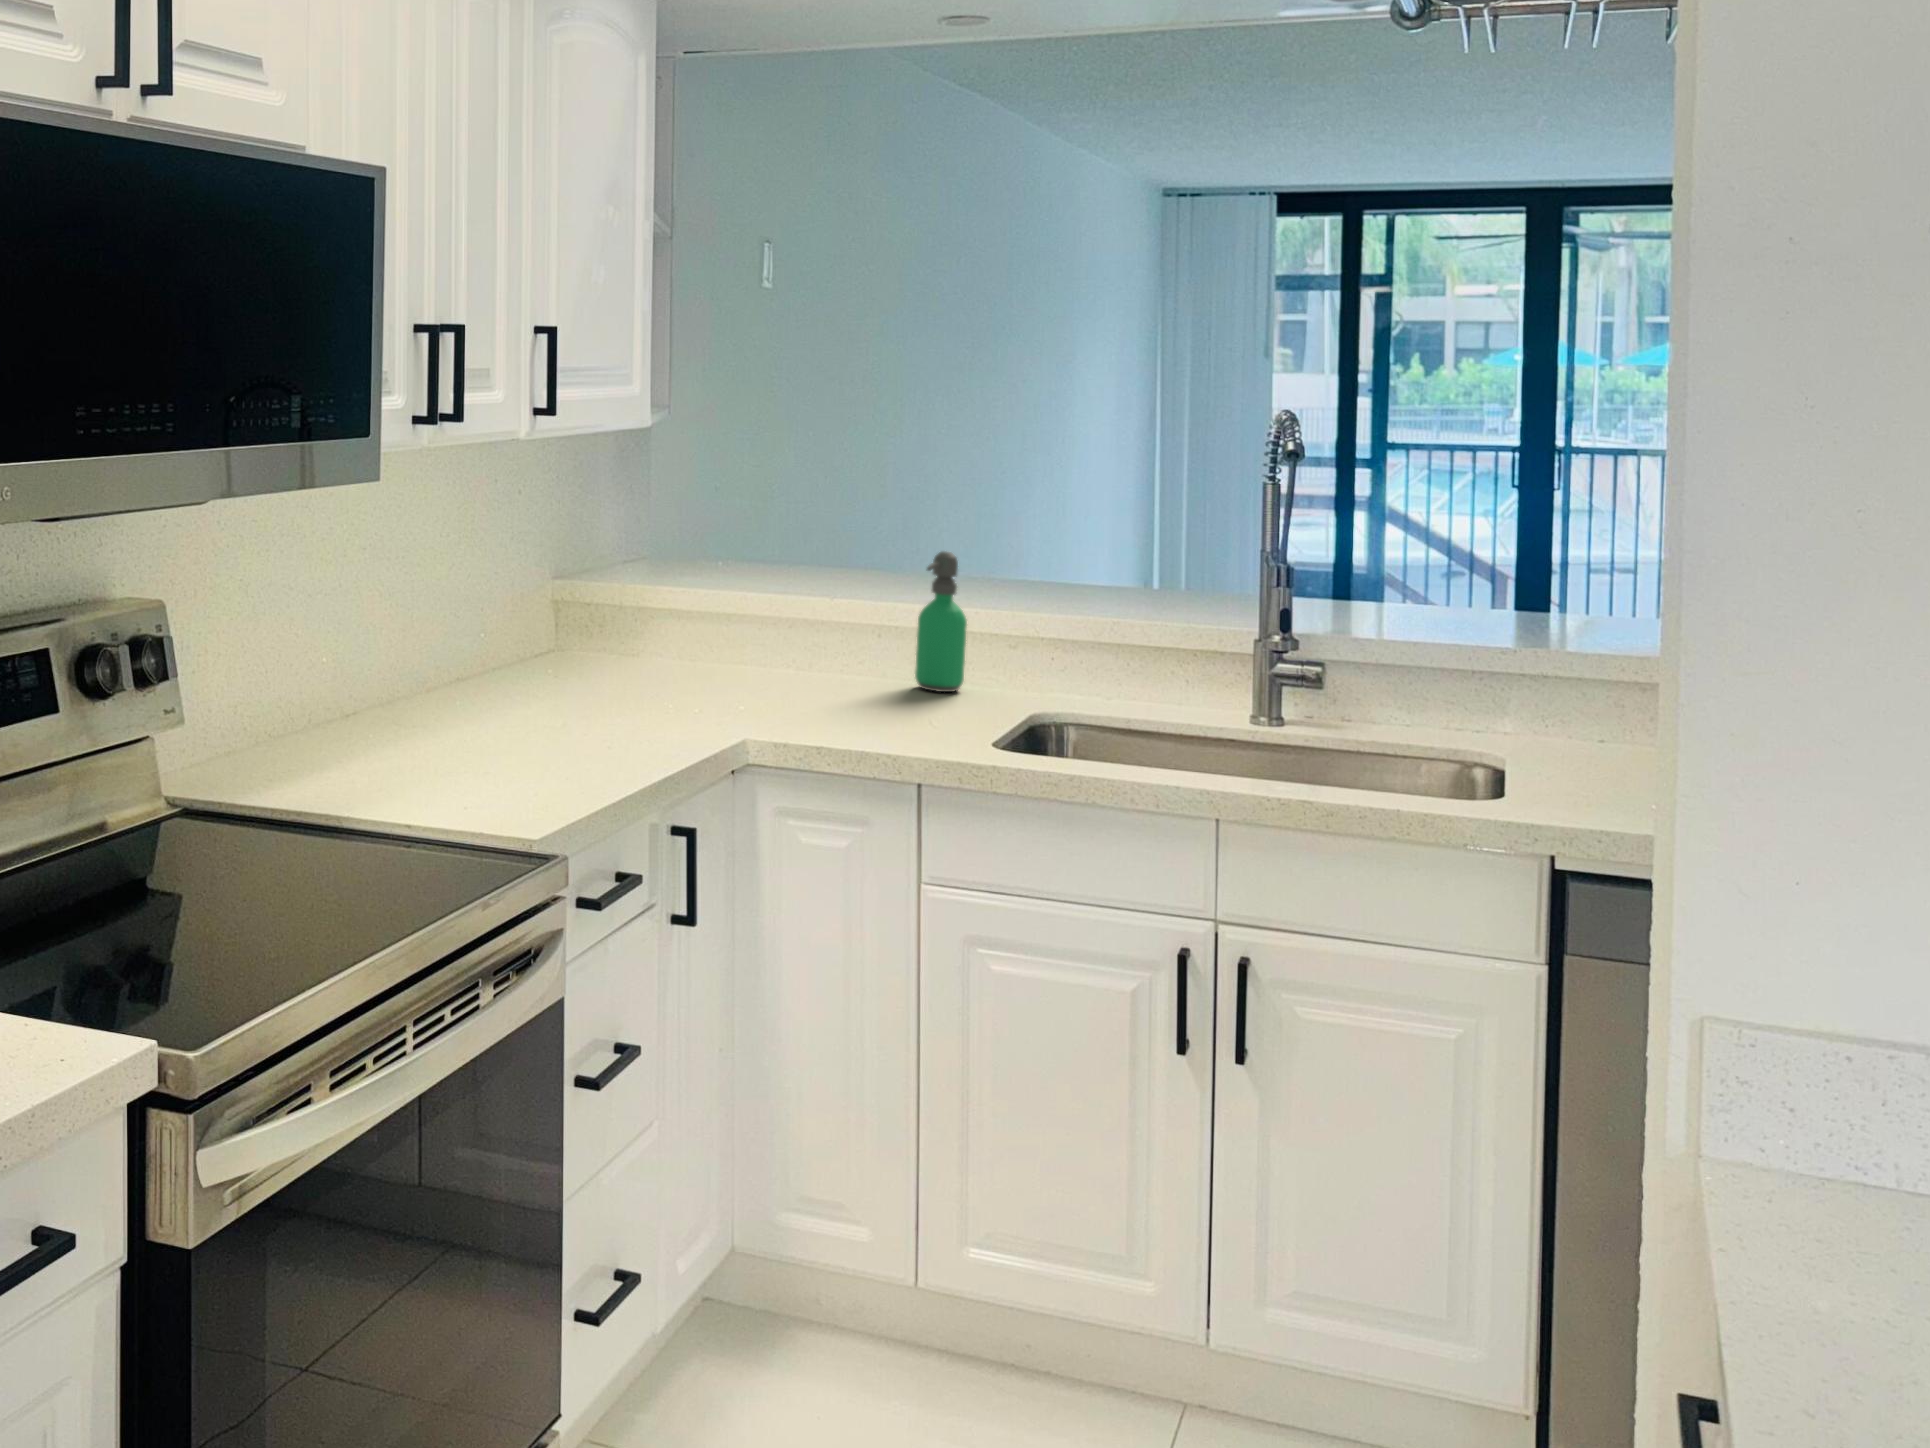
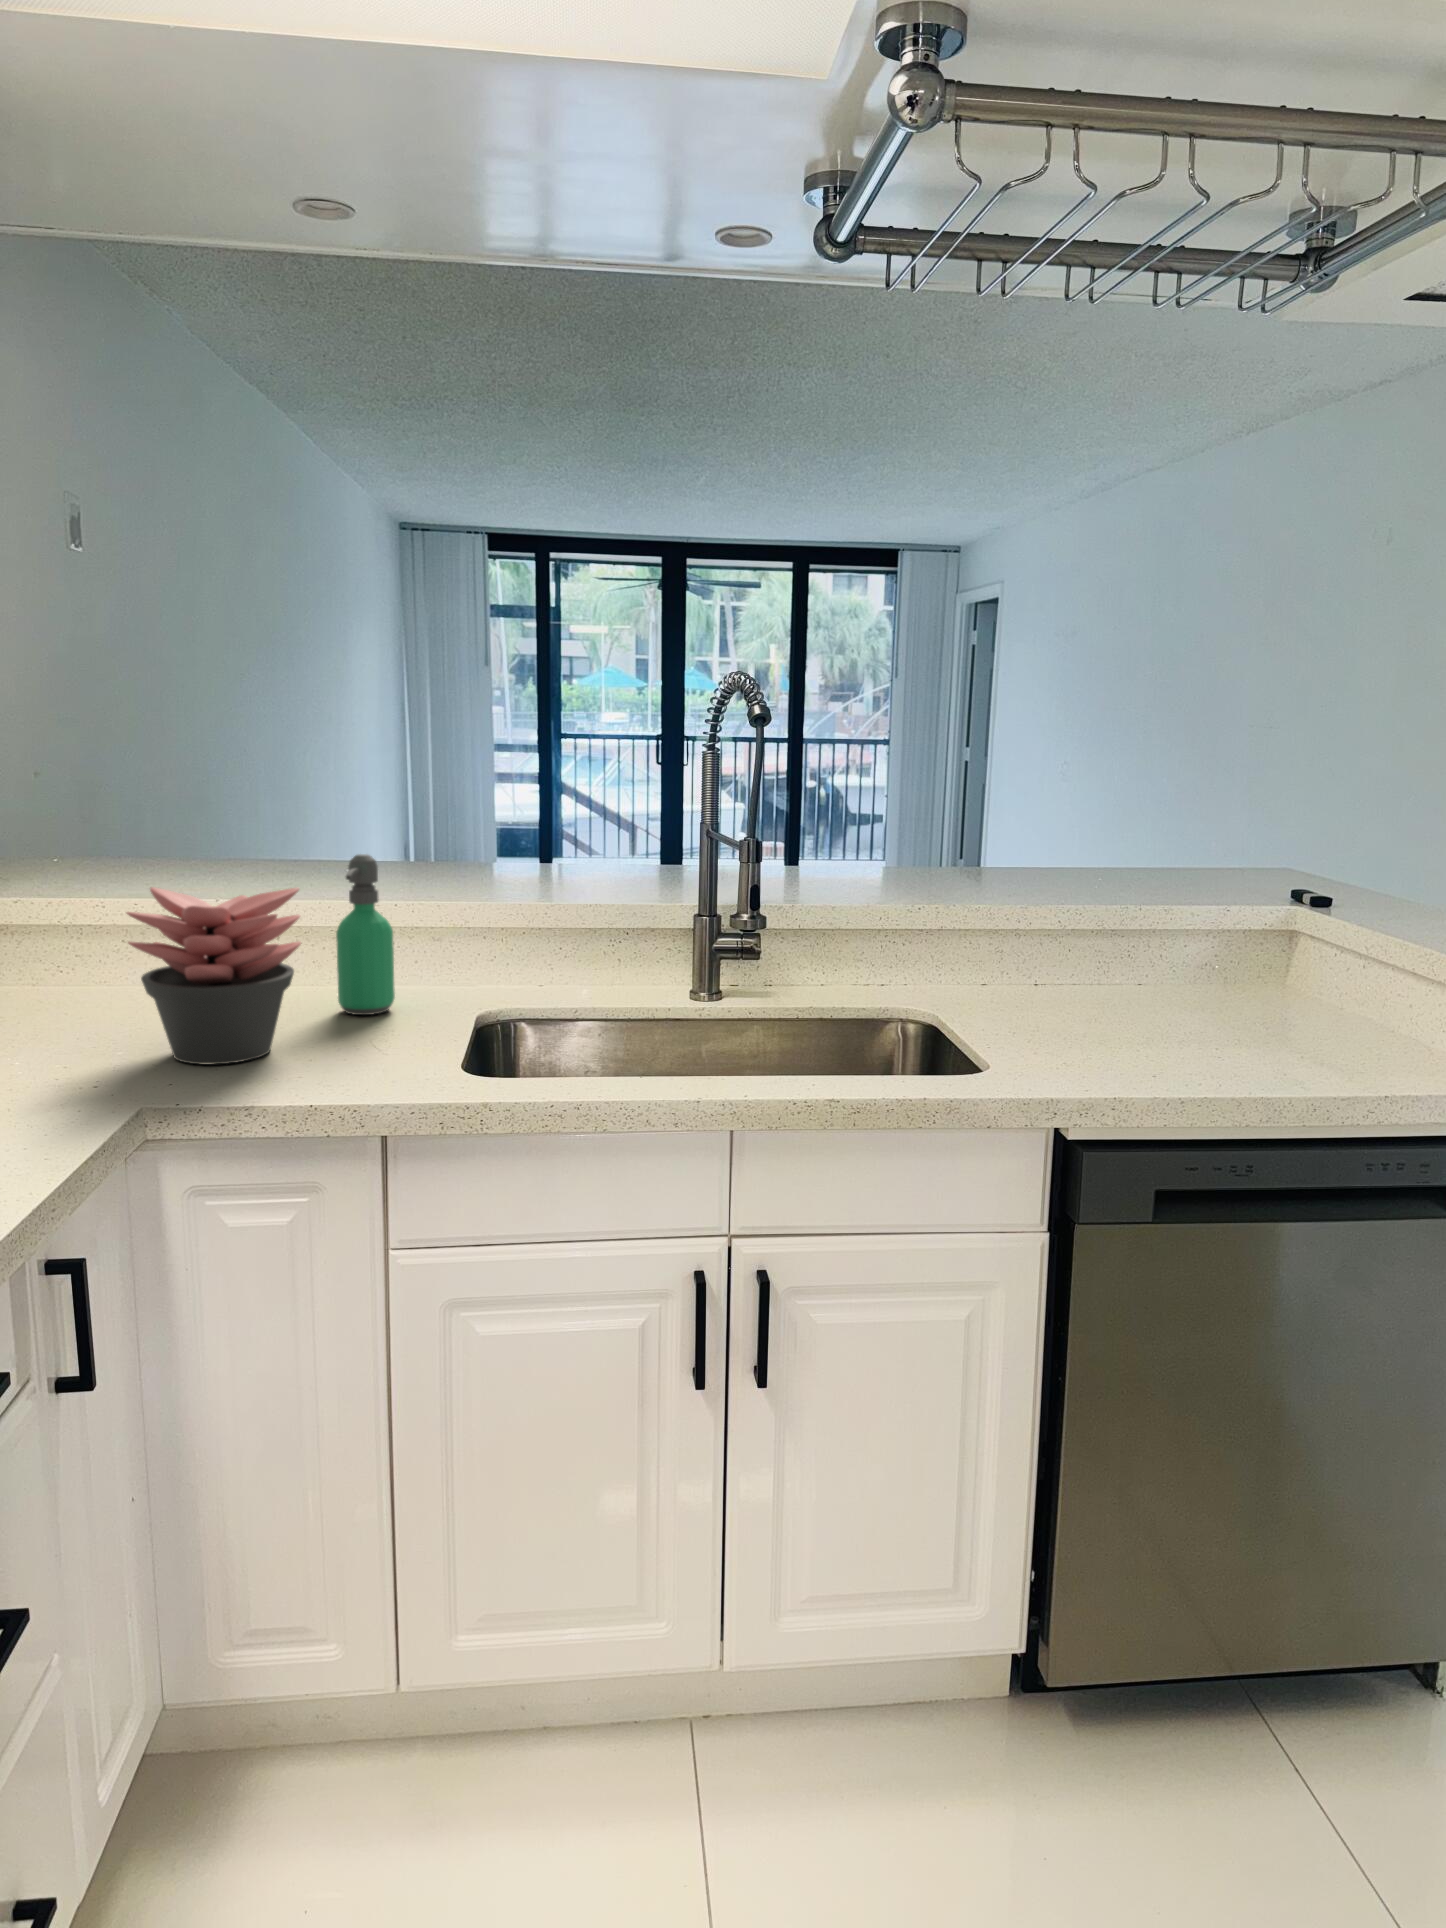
succulent plant: none [751,562,883,706] -> present [127,887,301,1065]

